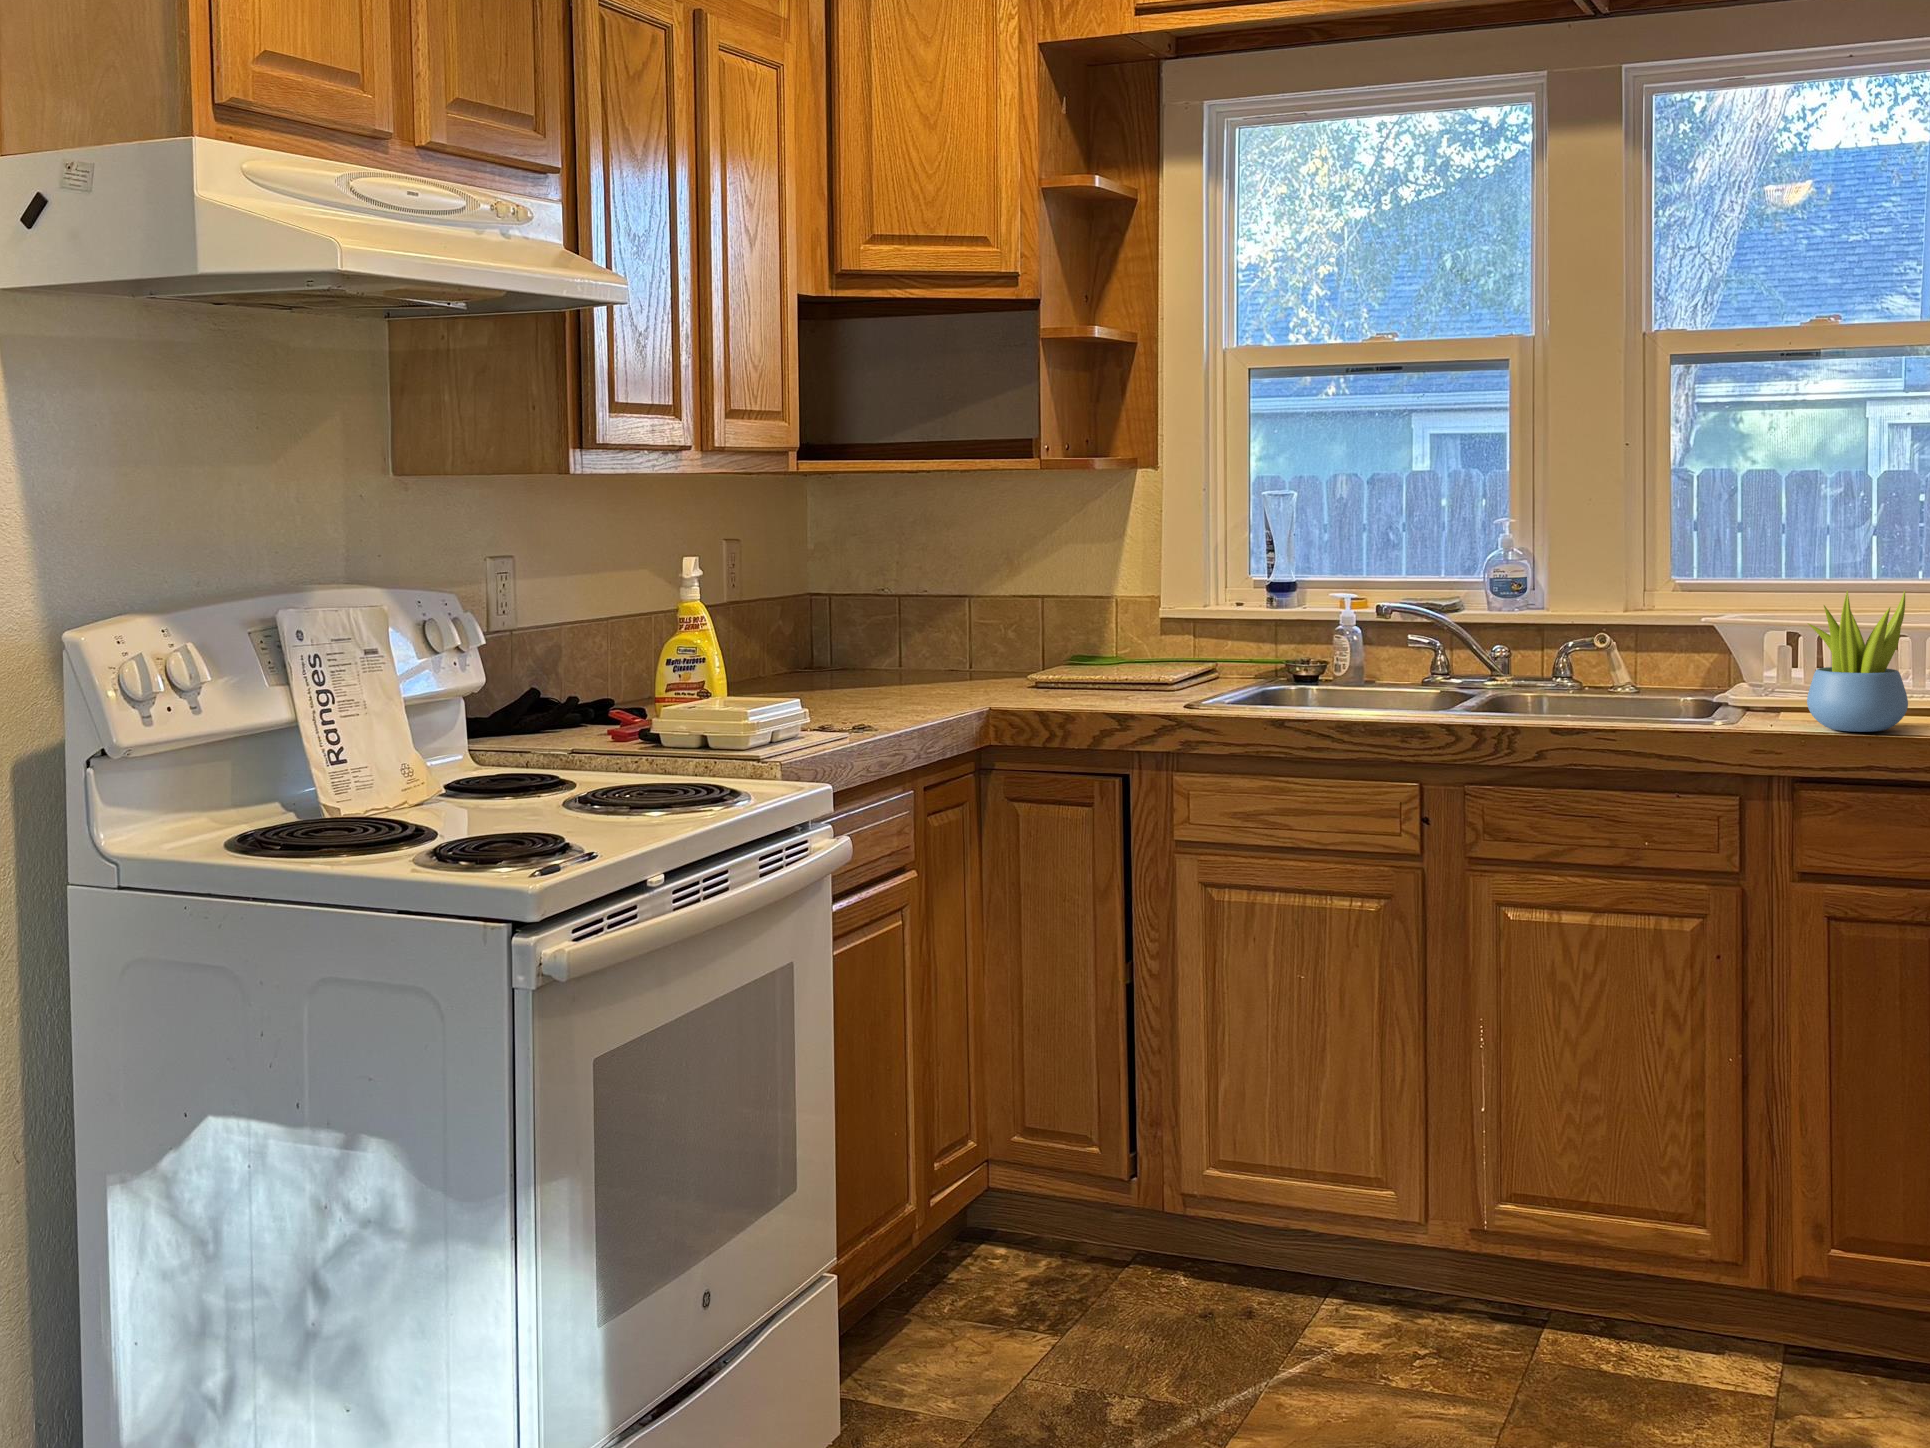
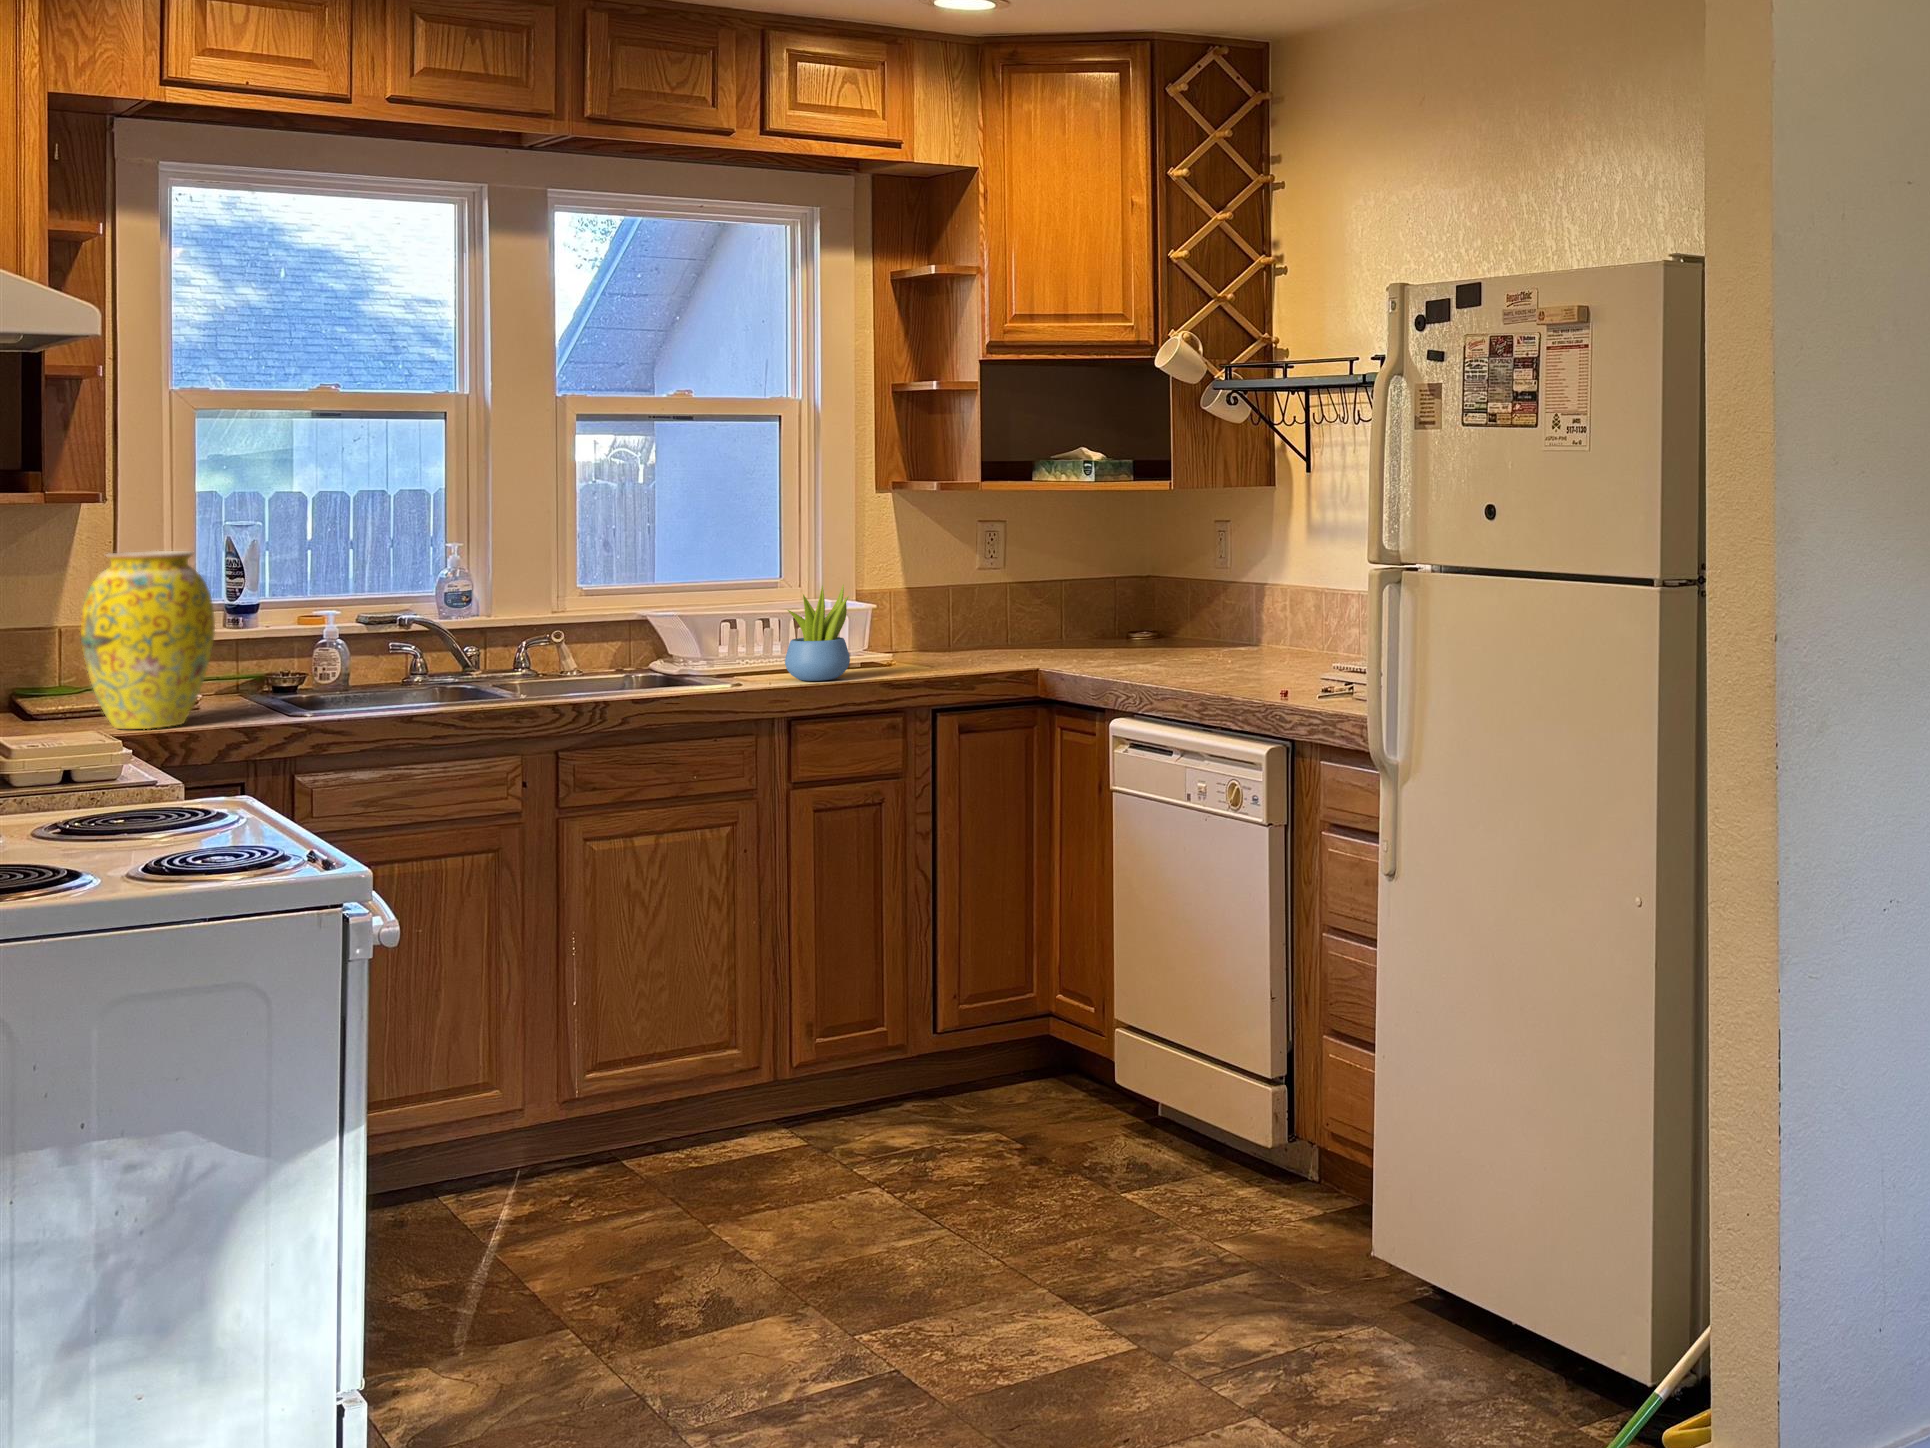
vase: none [1005,516,1124,702] -> present [81,551,215,729]

